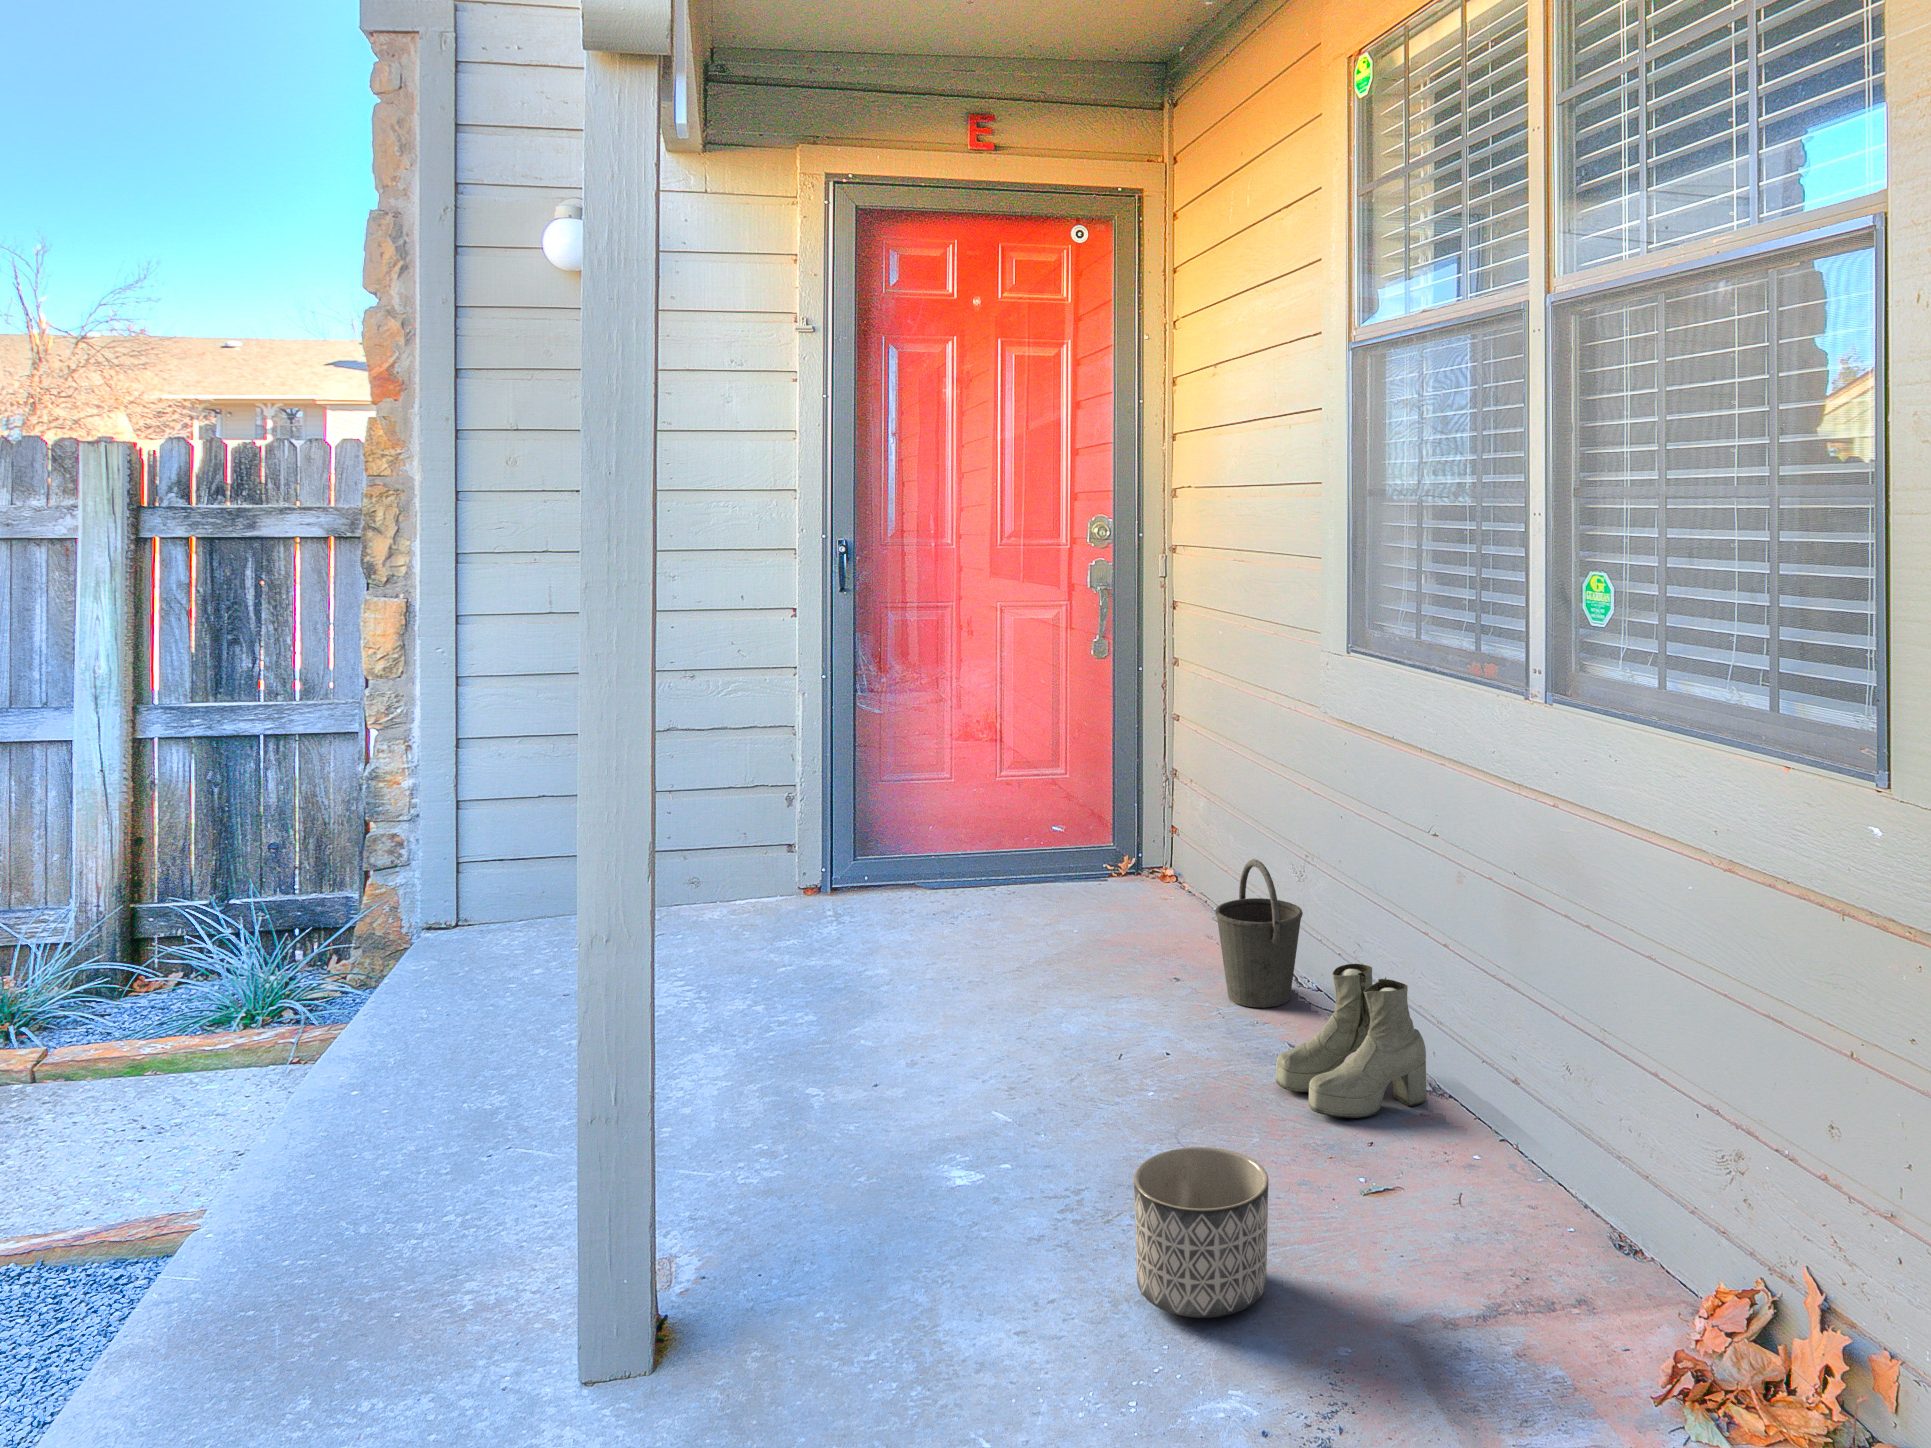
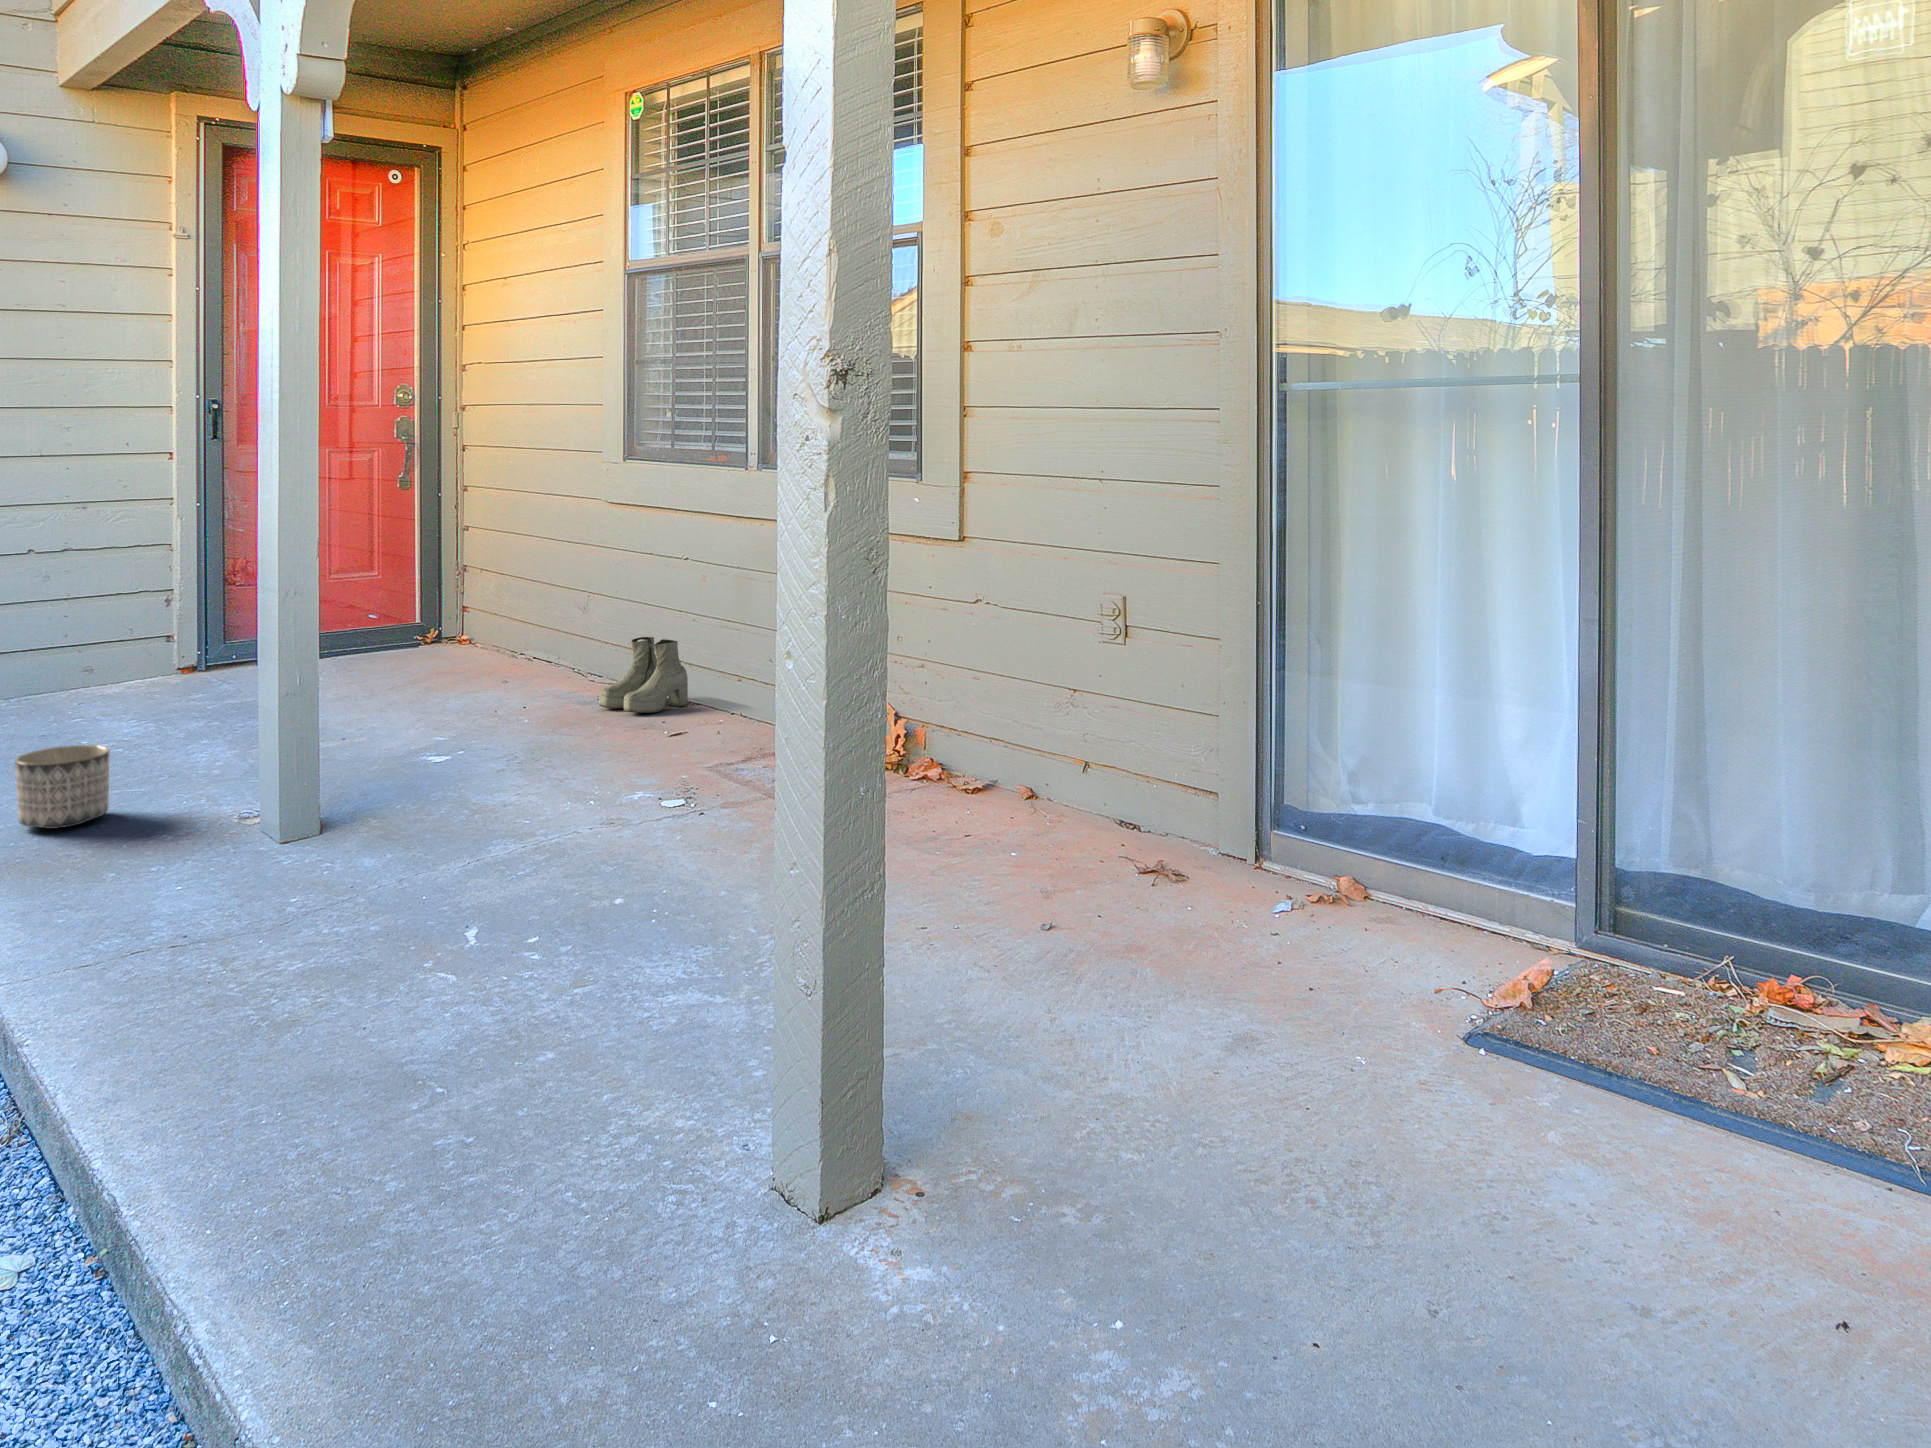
bucket: present [1215,859,1303,1007] -> none [538,597,595,686]
planter: present [1134,1147,1268,1318] -> present [15,745,109,829]

